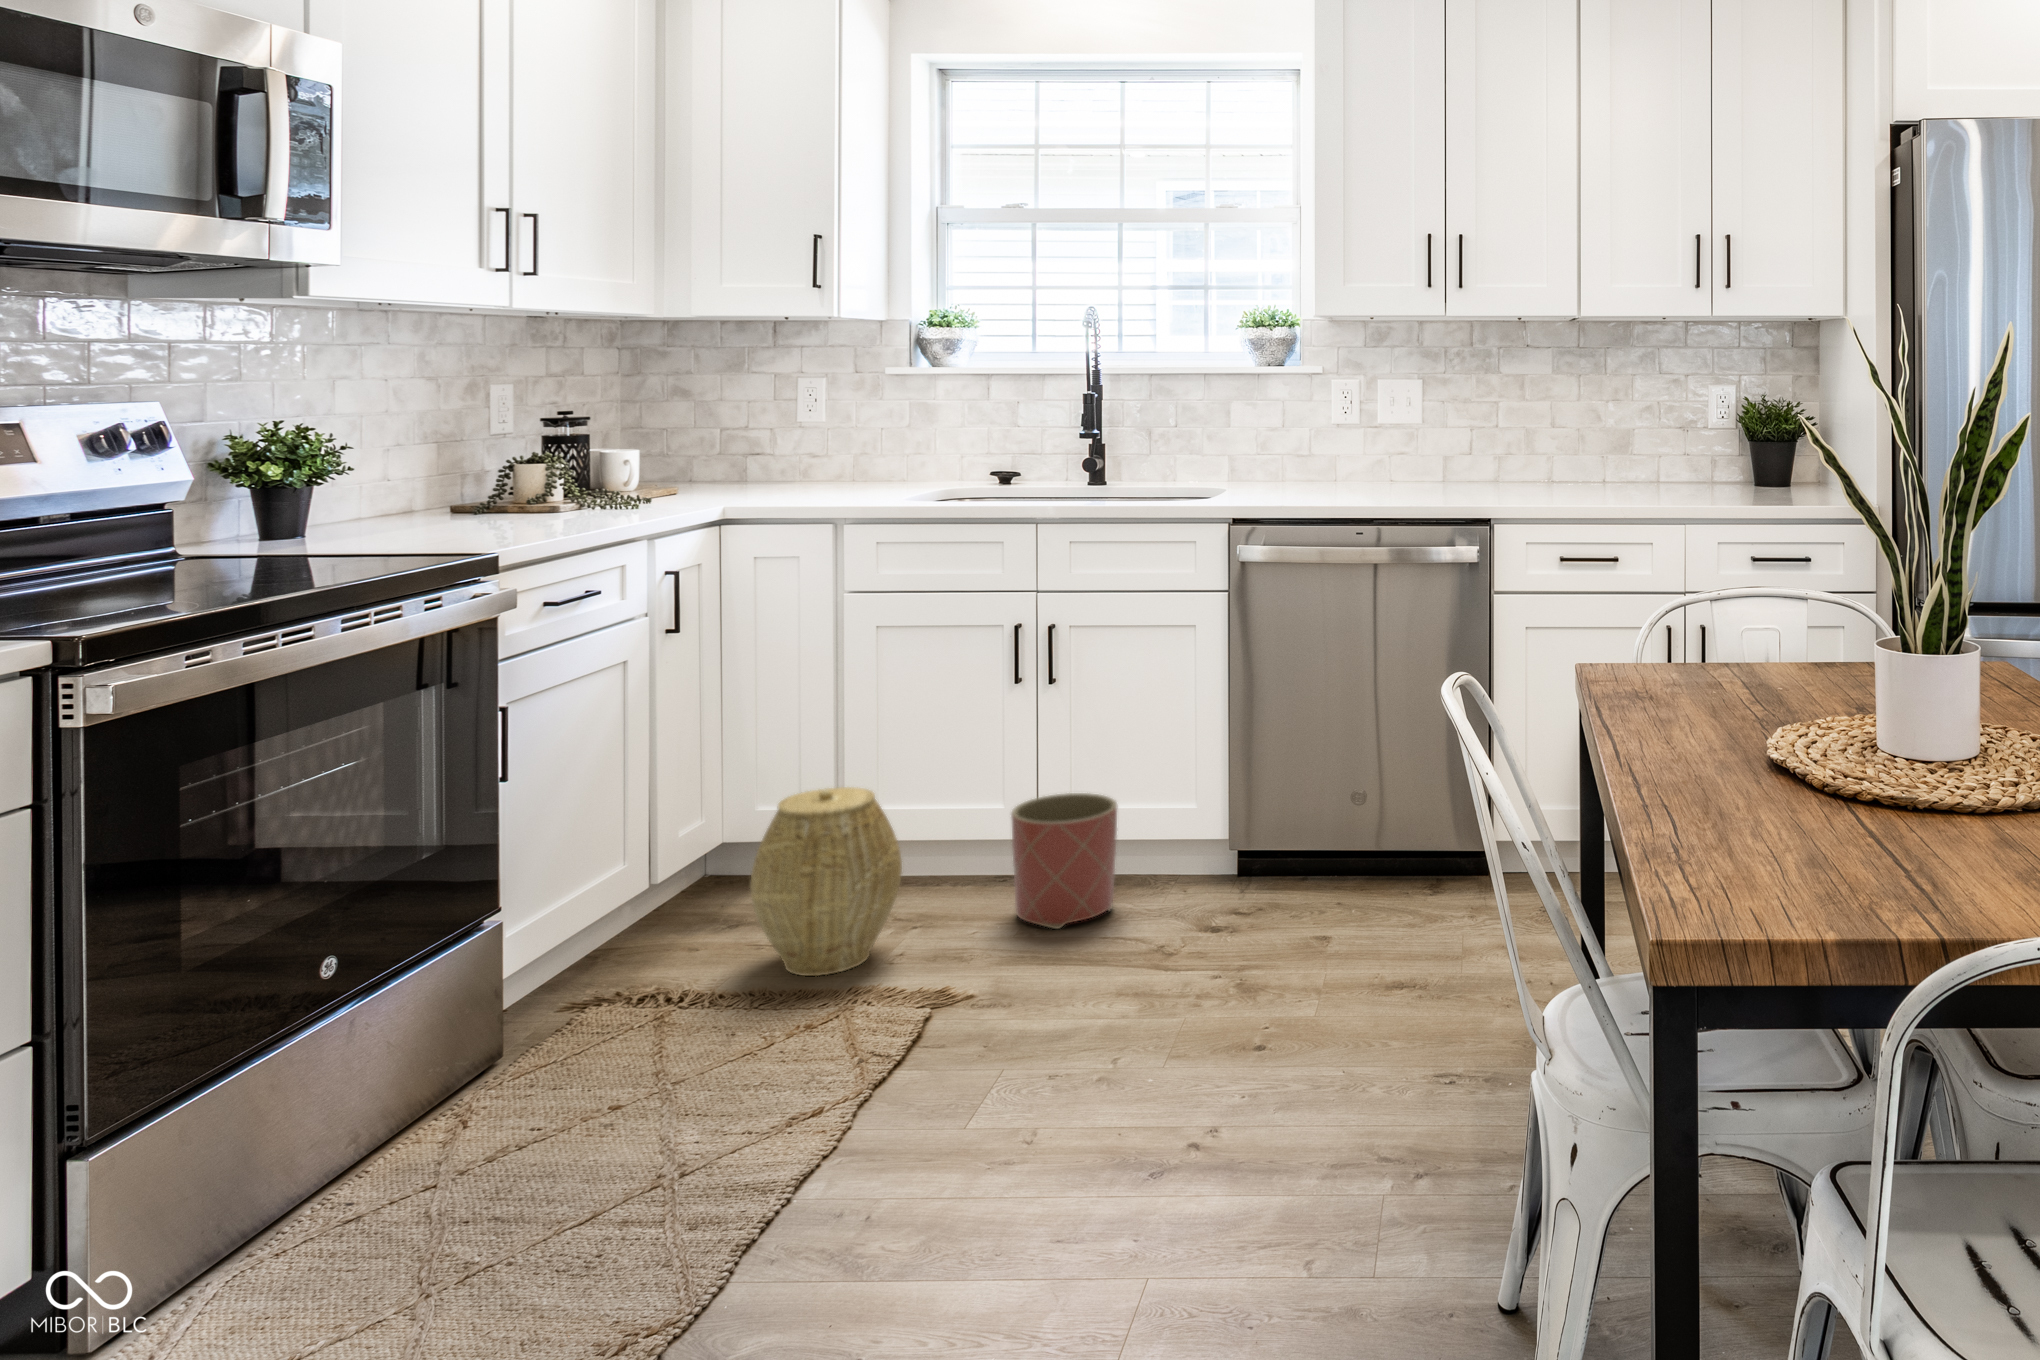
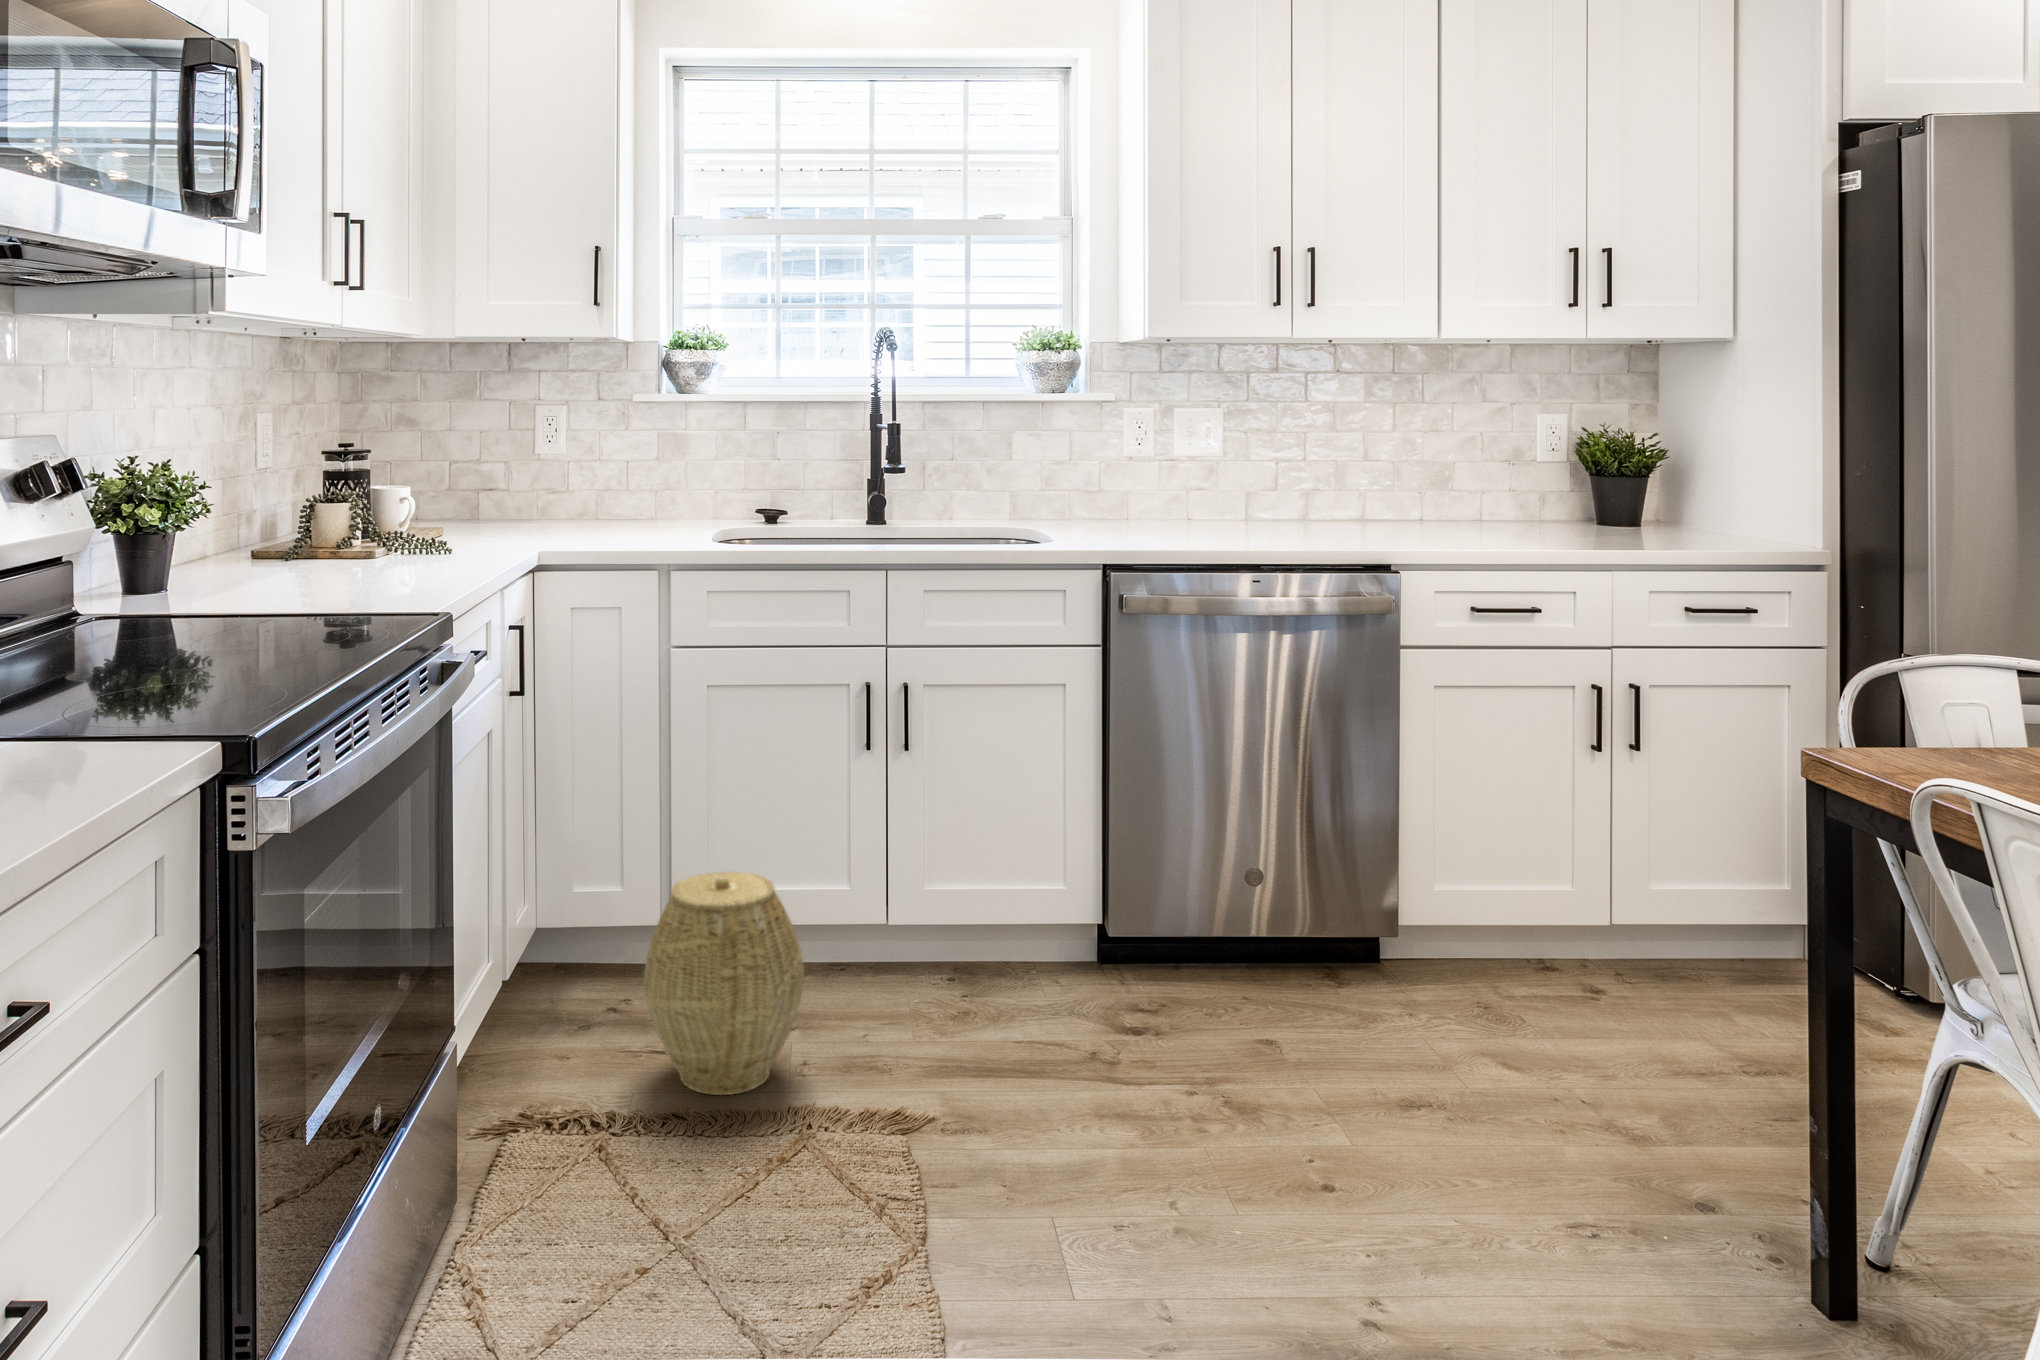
planter: present [1011,793,1117,929] -> none [886,872,1002,1032]

